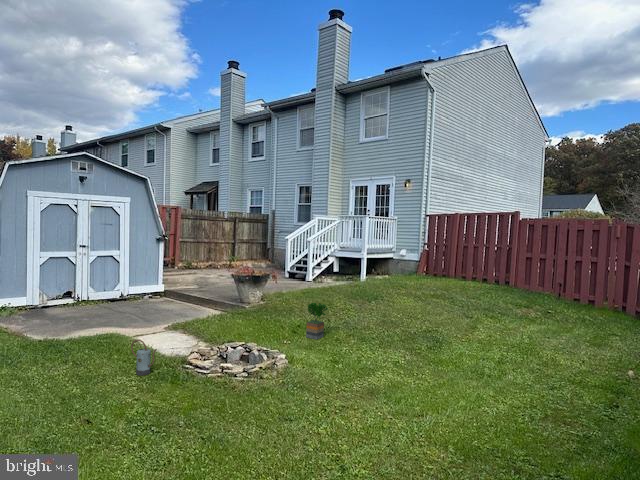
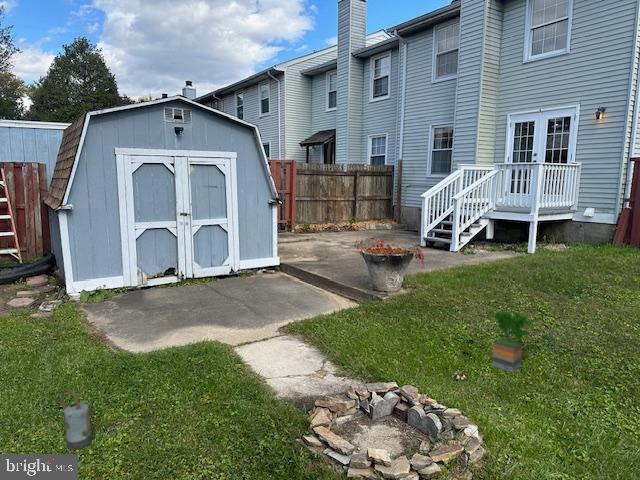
watering can: present [131,340,157,375] -> present [61,388,92,450]

